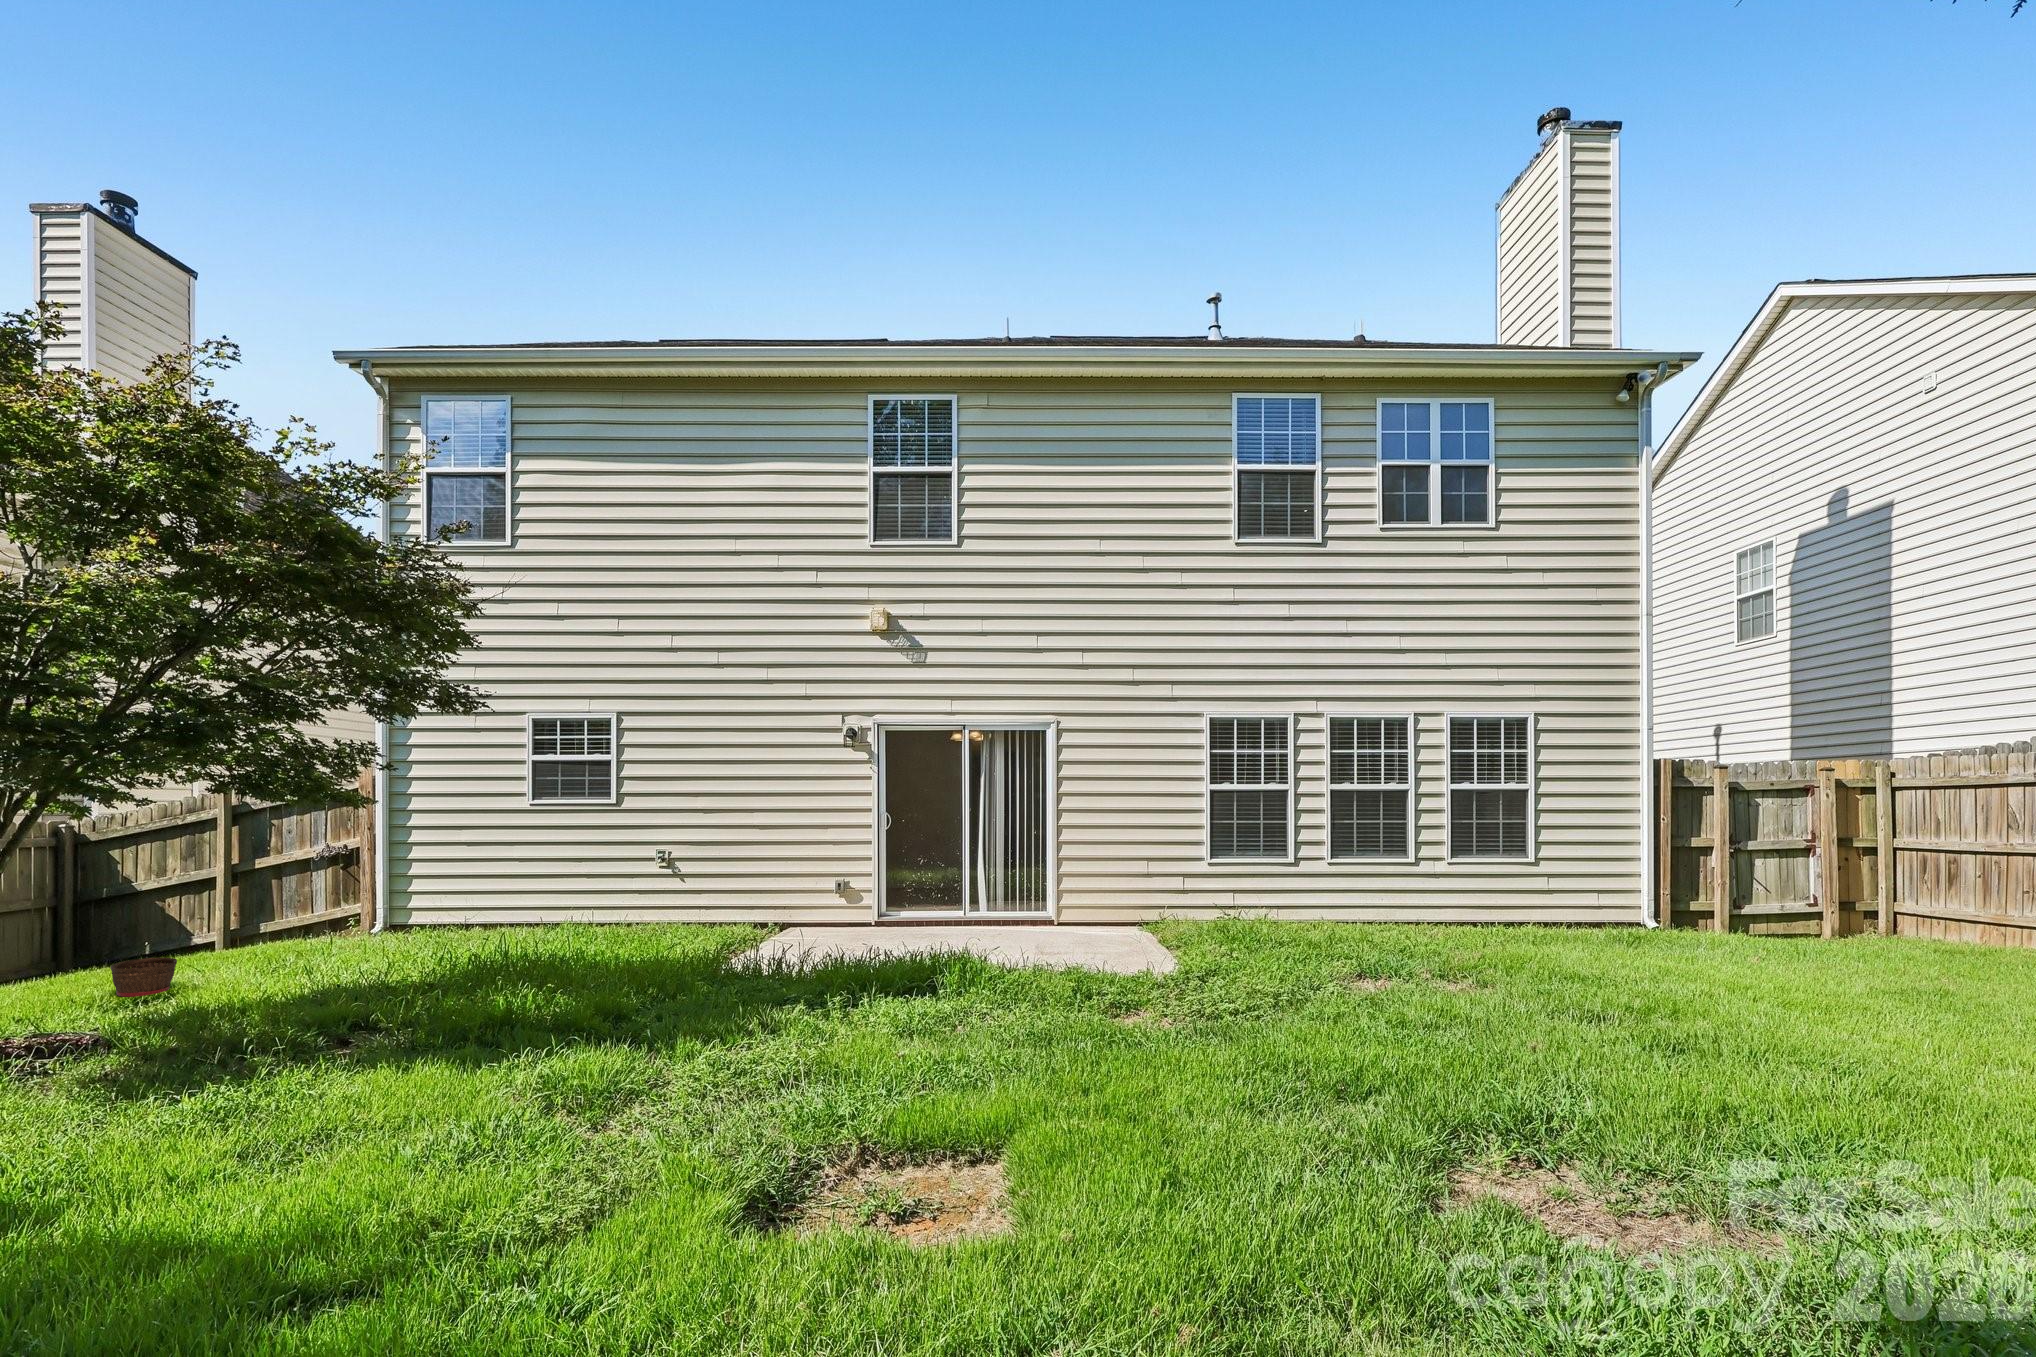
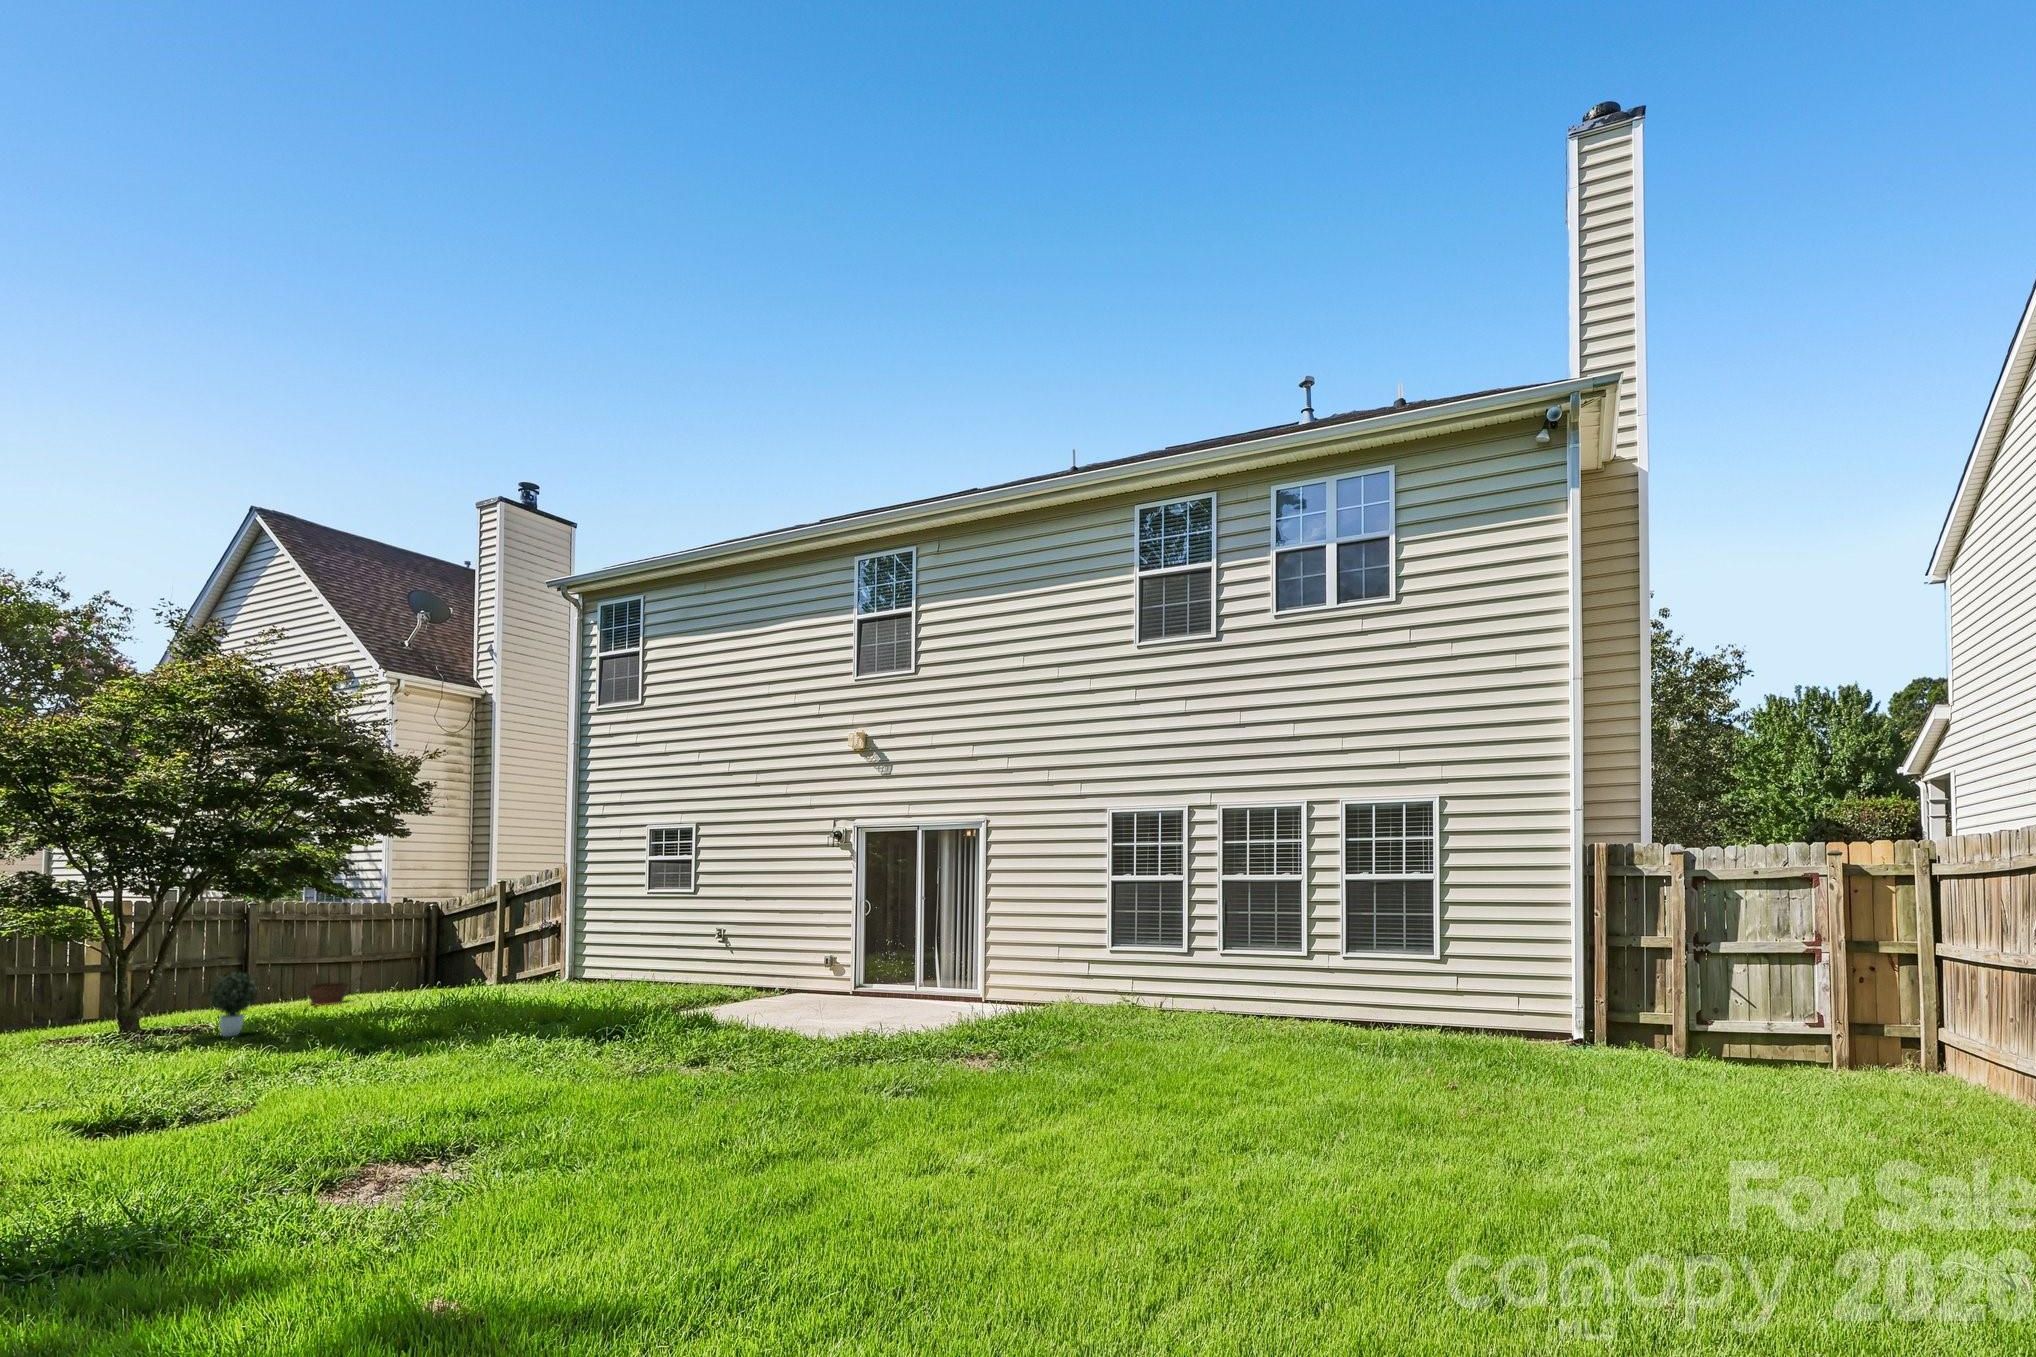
potted plant: none [192,961,277,1065] -> present [209,972,258,1037]

